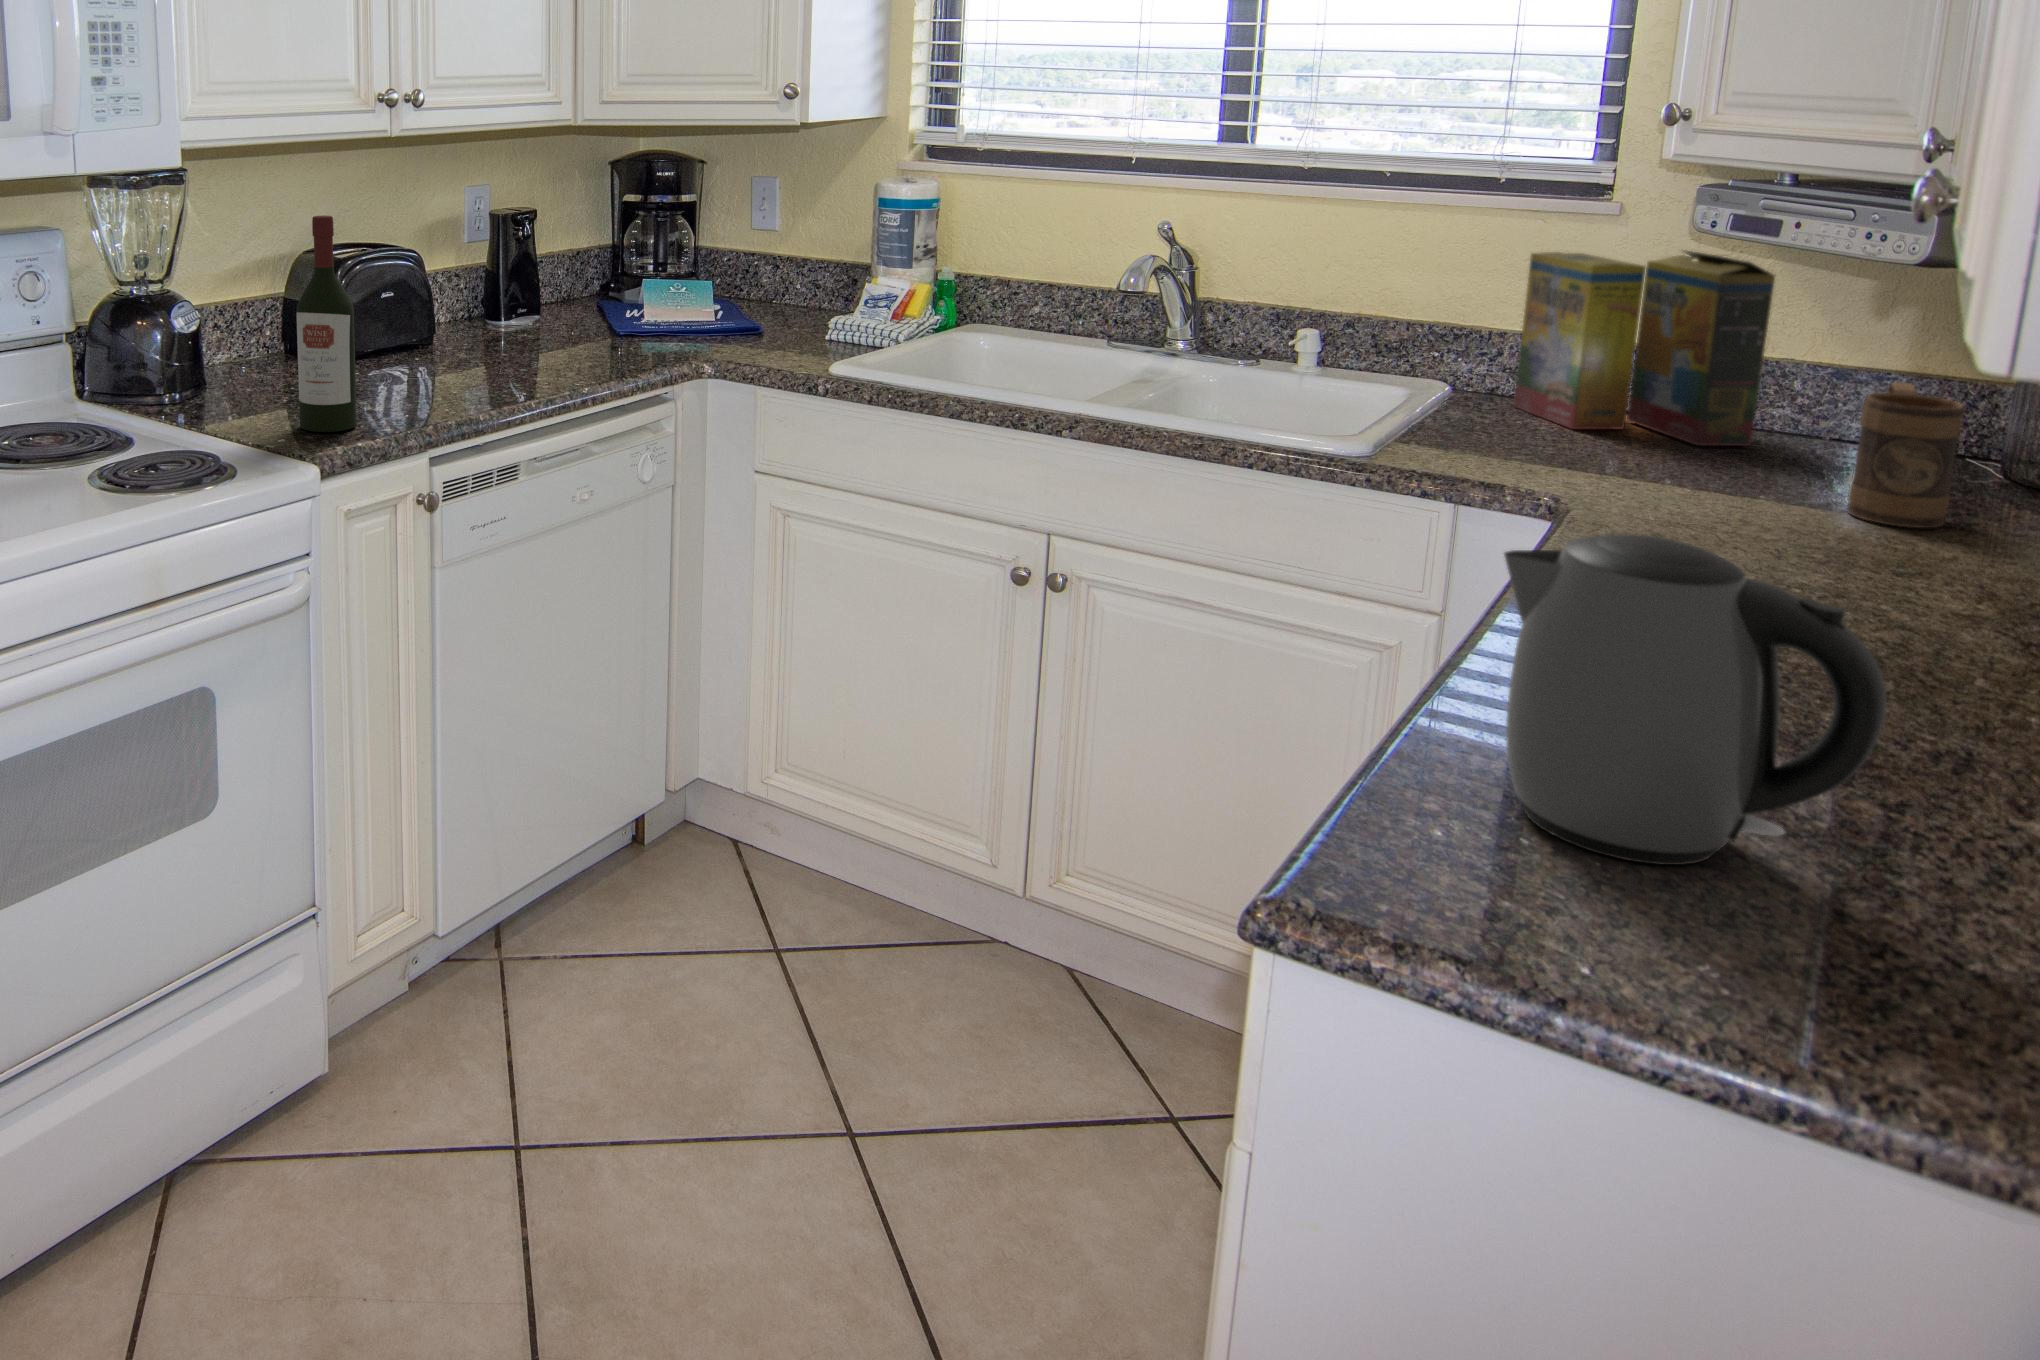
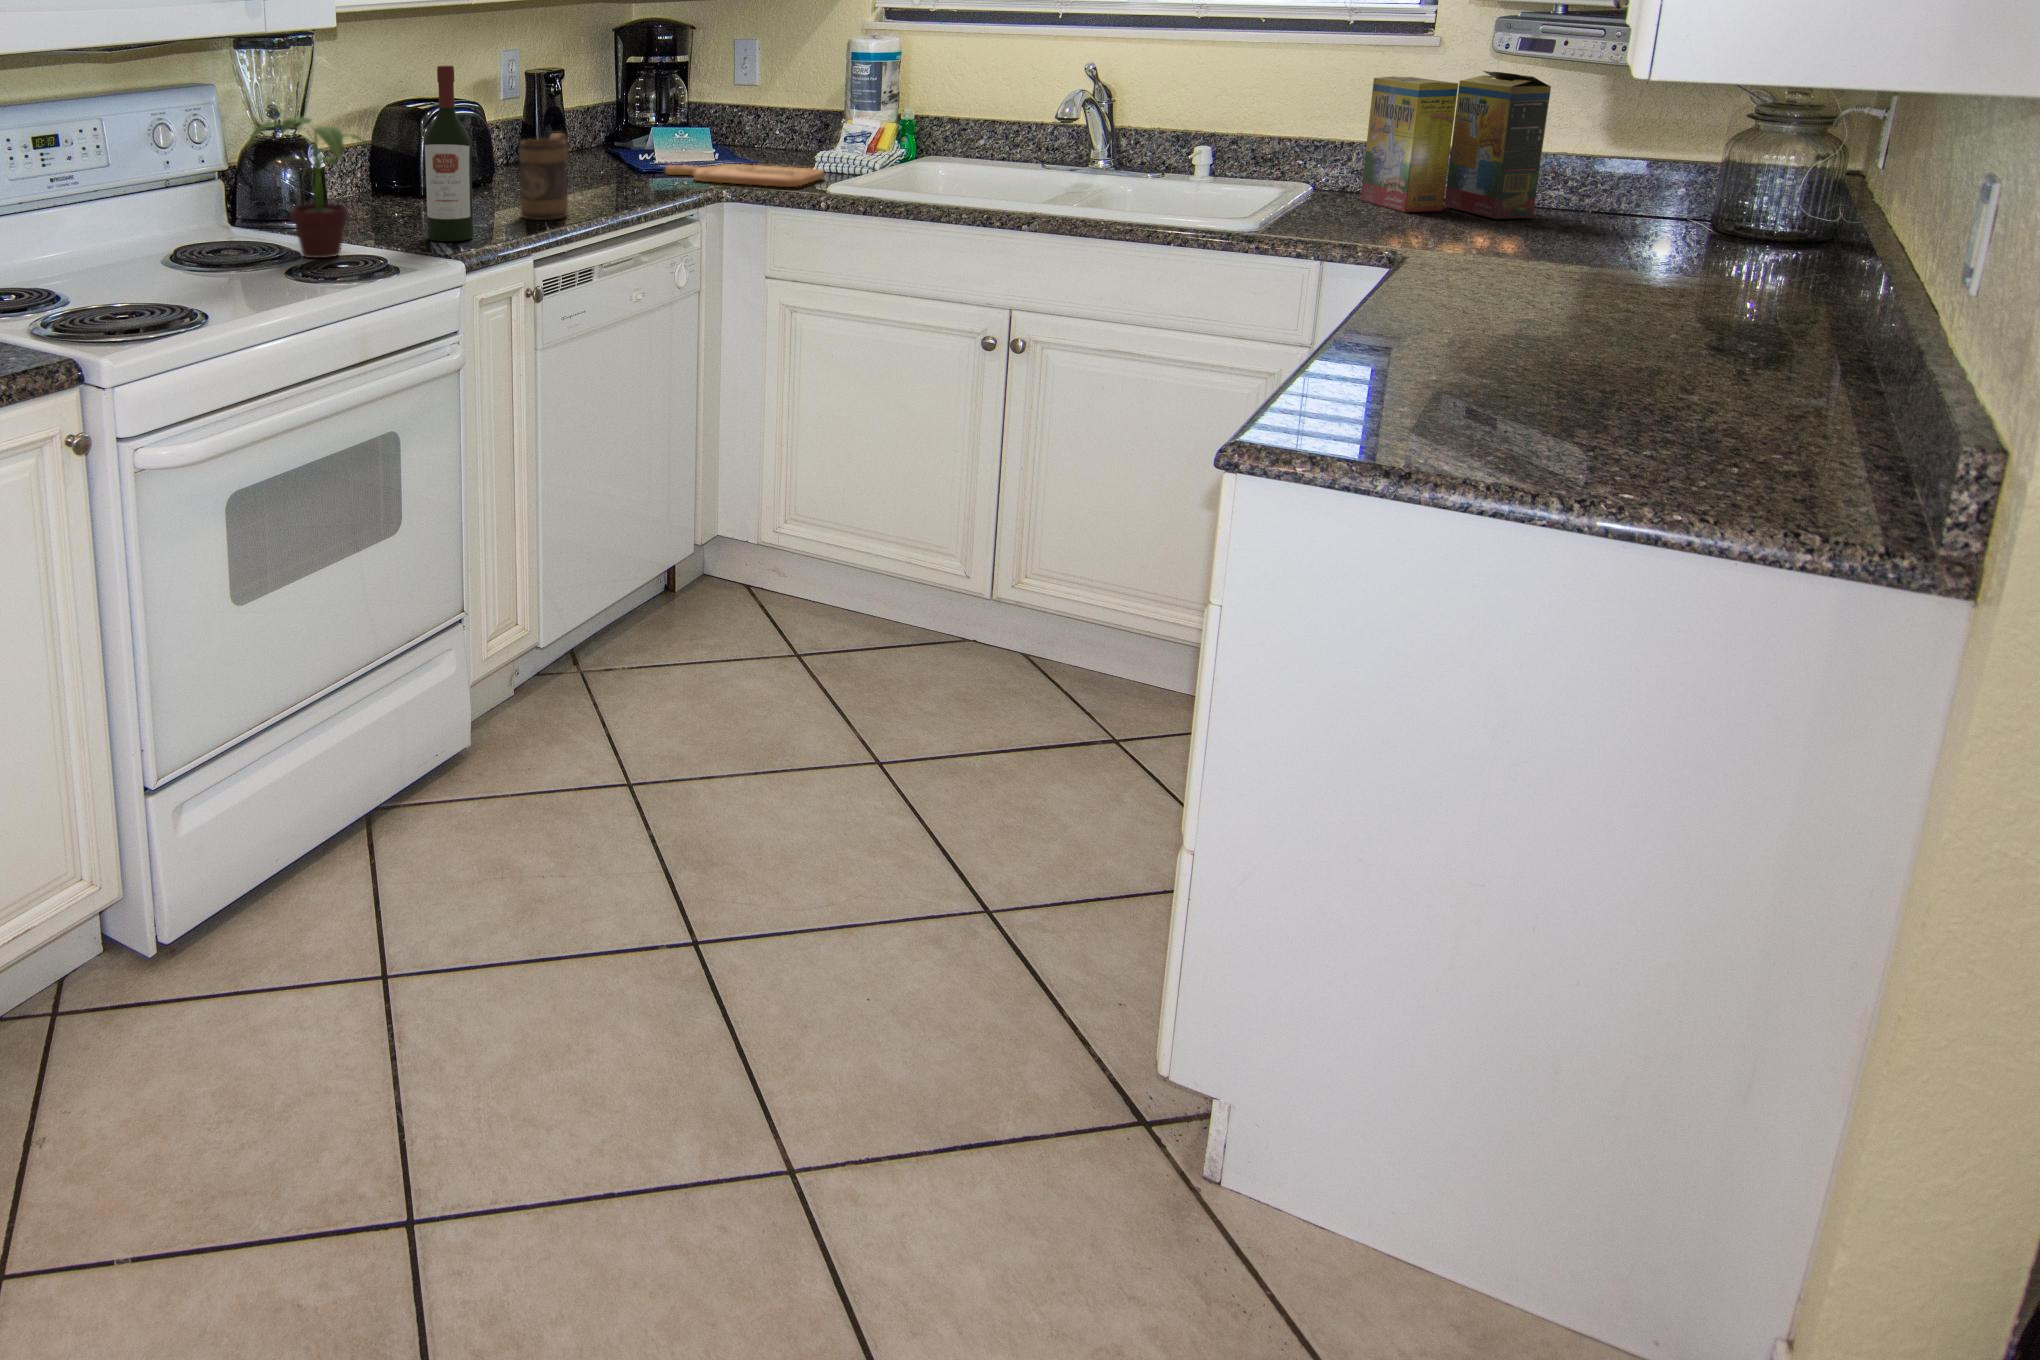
potted plant: none [51,276,223,453] -> present [247,118,367,258]
cutting board: none [648,326,835,362] -> present [665,164,824,187]
mug: present [1847,382,1963,528] -> present [519,133,569,220]
kettle: present [1504,534,1887,865] -> none [1368,218,1591,418]

